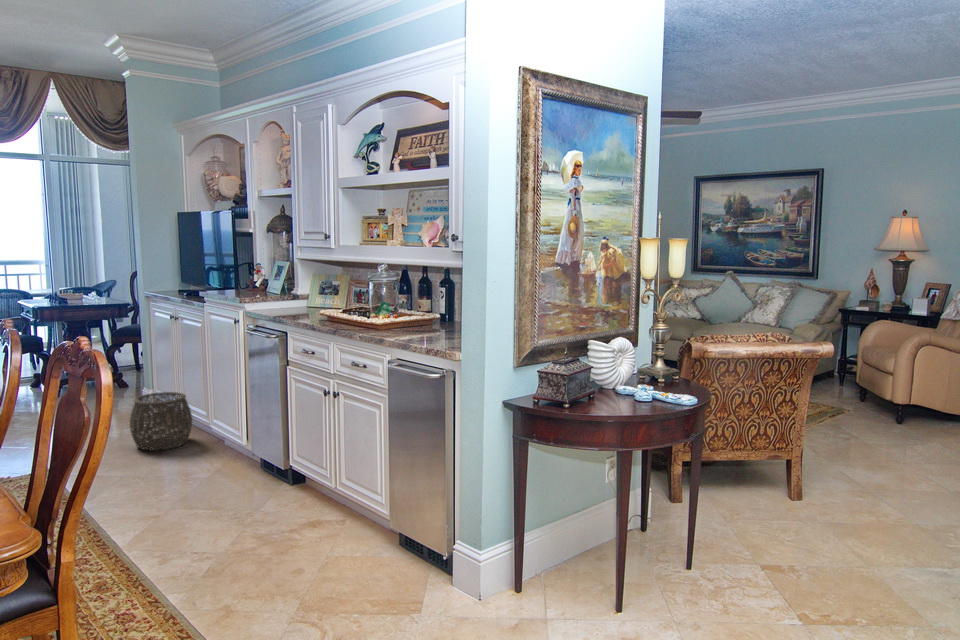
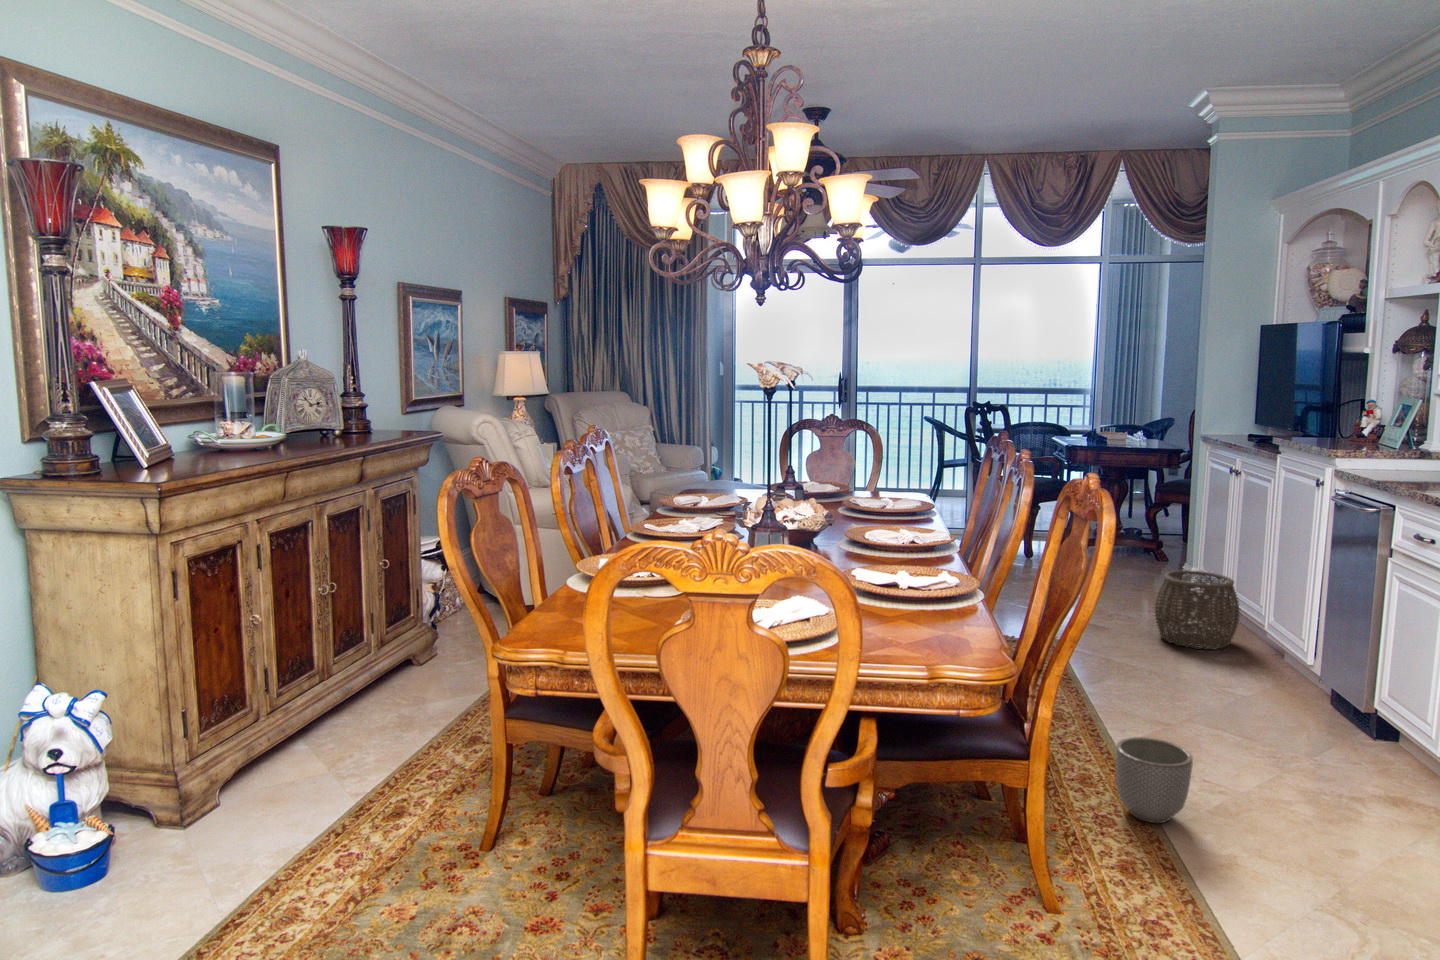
planter: none [127,533,189,603] -> present [1116,737,1193,823]

